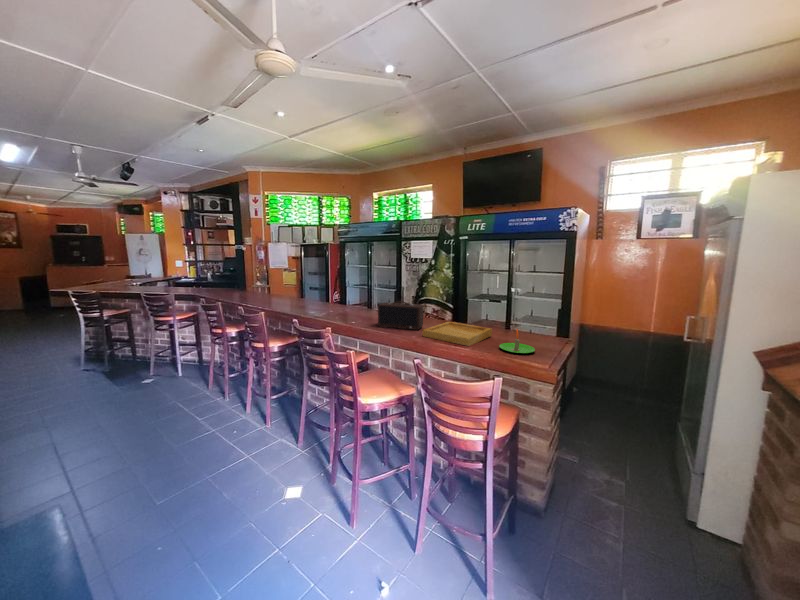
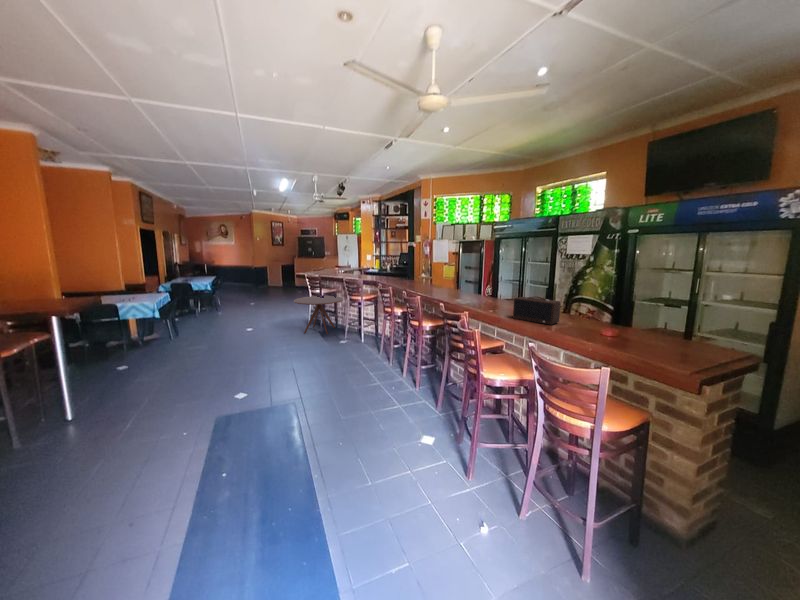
round table: none [42,318,141,380] -> present [294,296,343,334]
tray: present [422,322,492,346] -> none [552,321,636,345]
candle: present [499,329,535,353] -> none [633,332,678,359]

